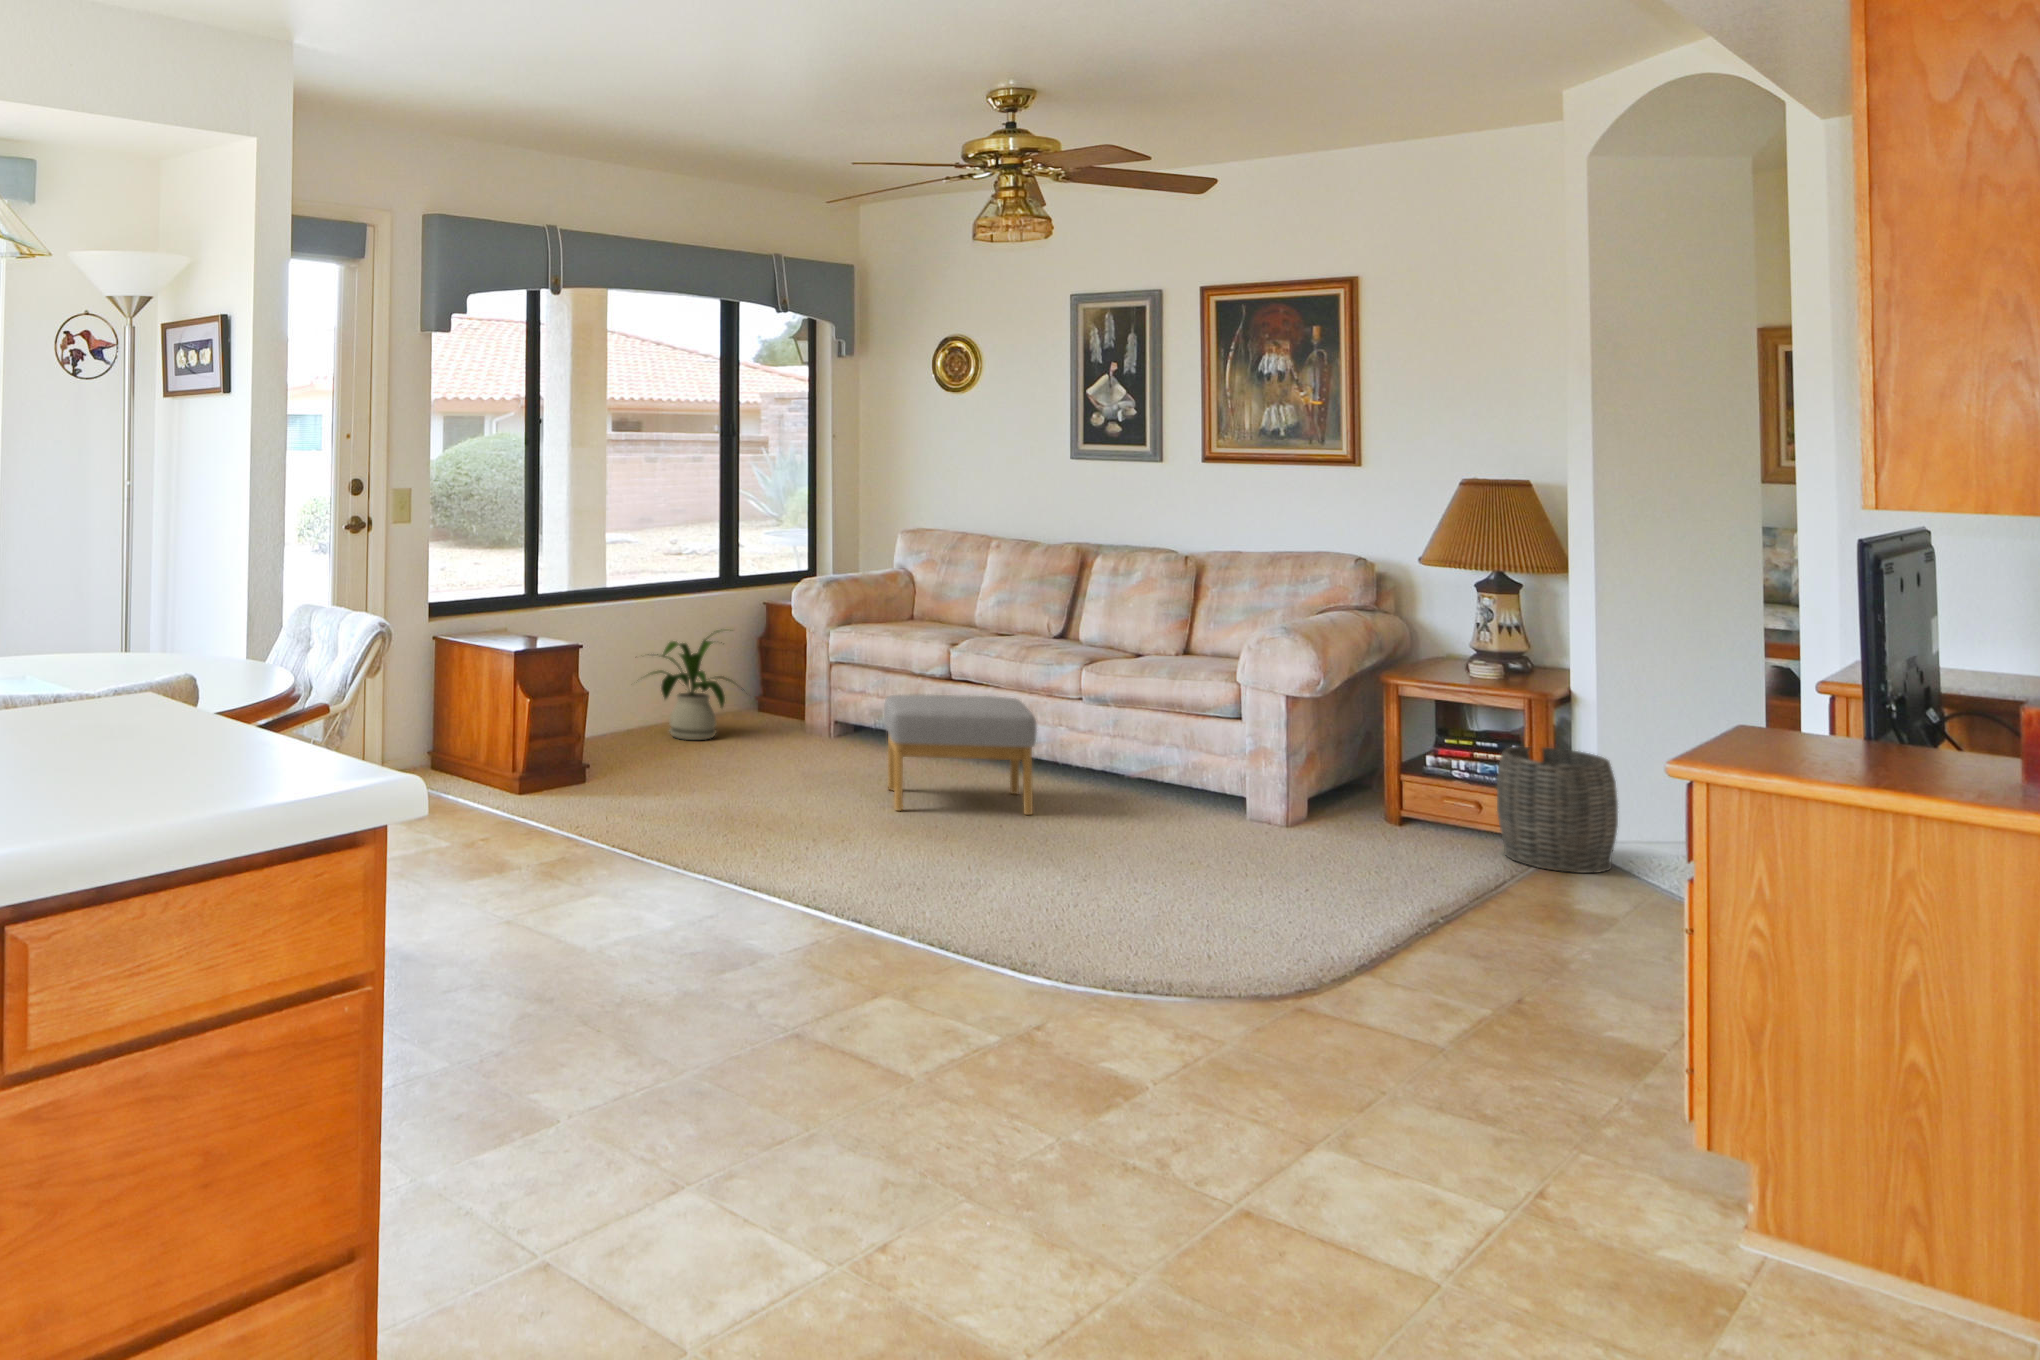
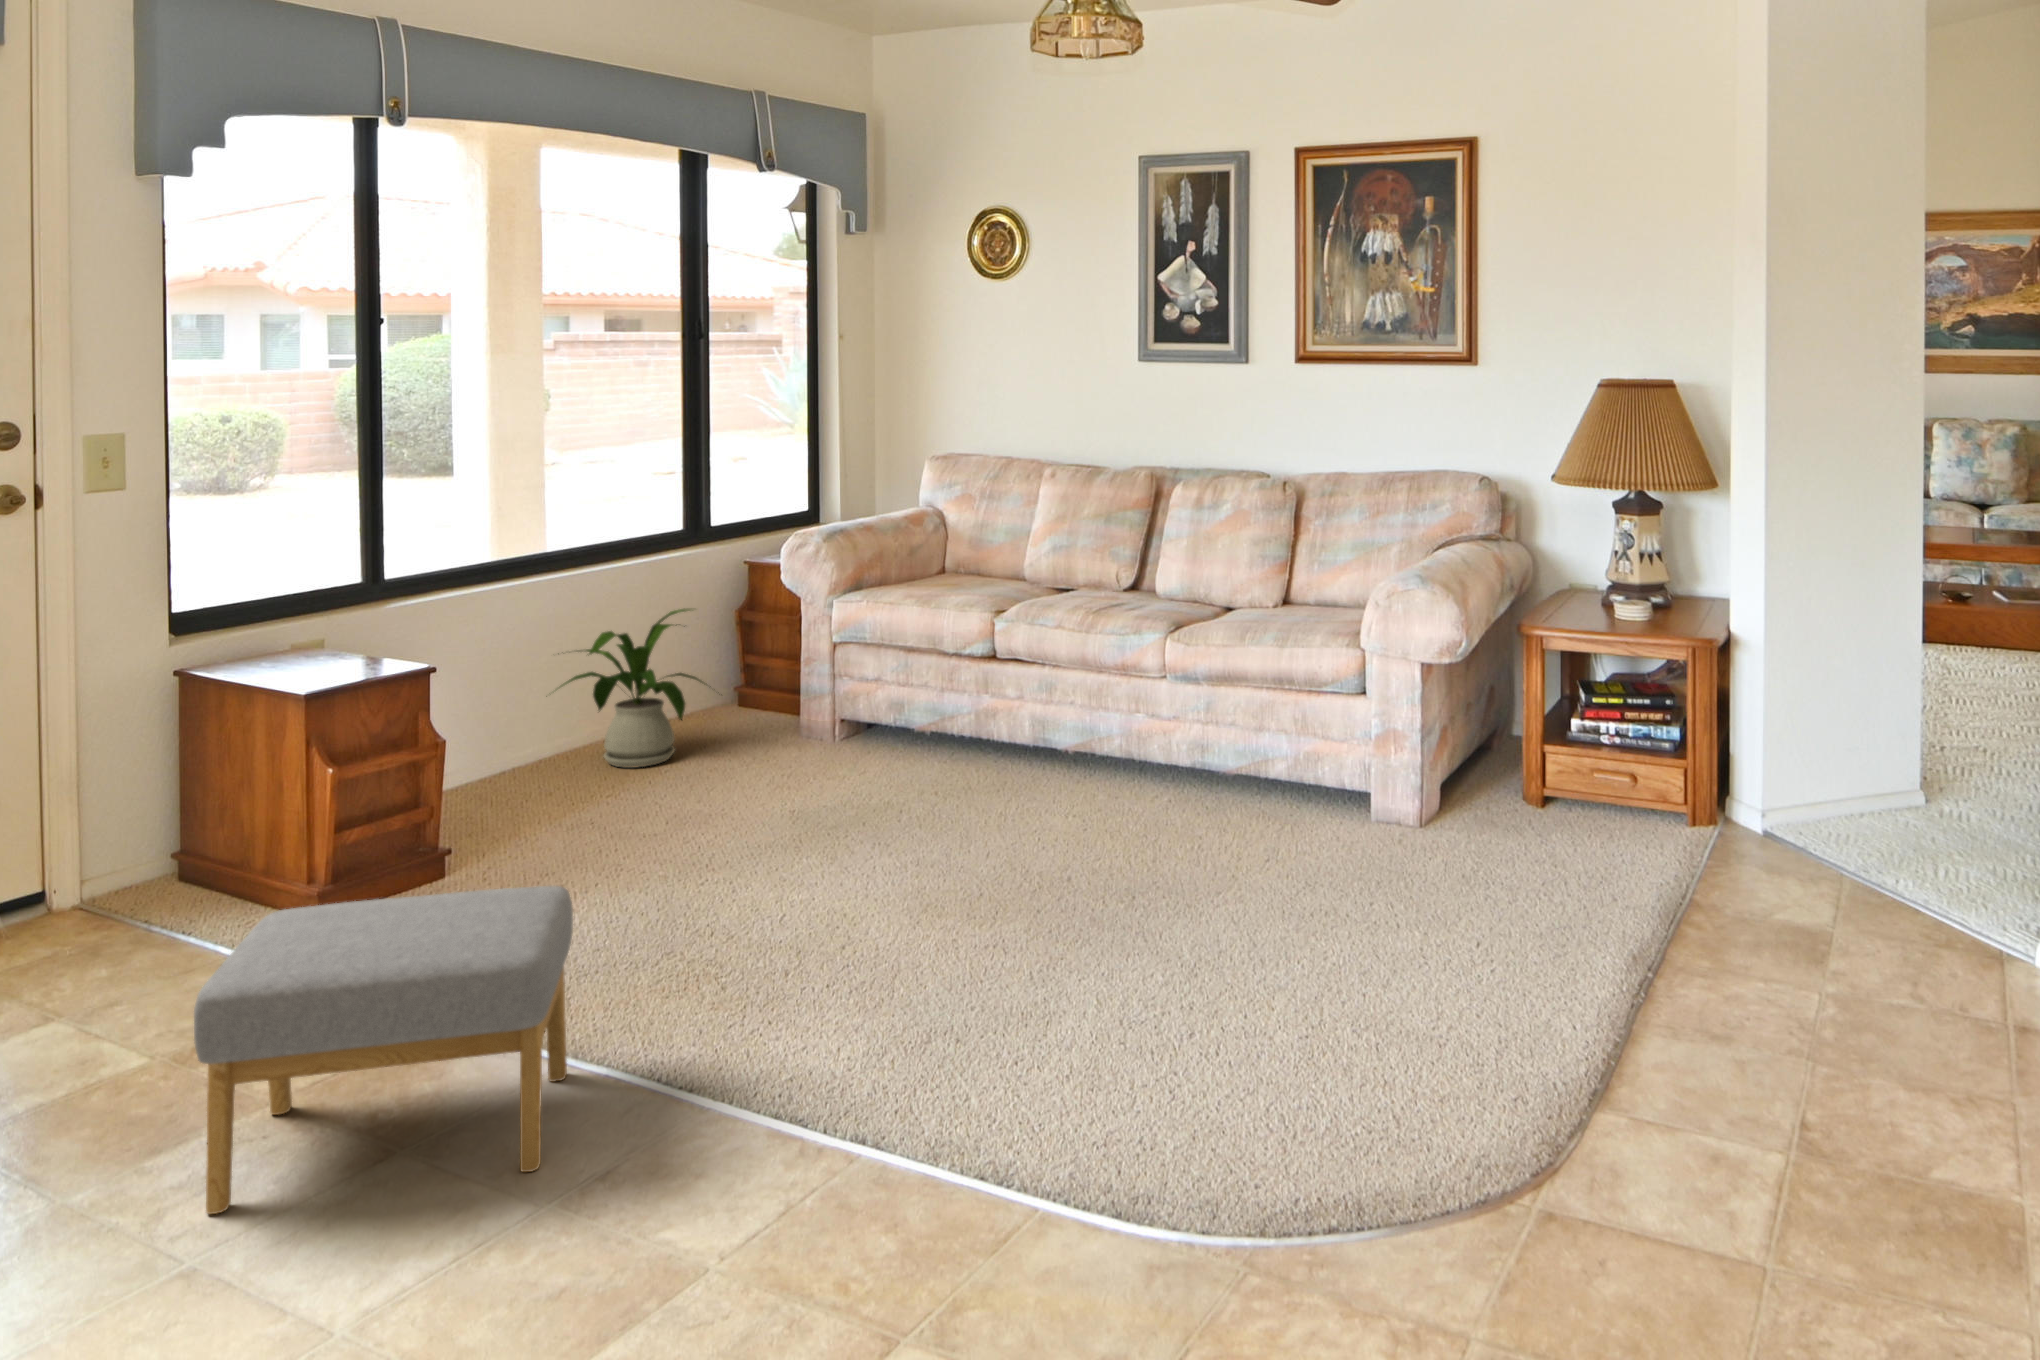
footstool: present [884,694,1037,815] -> present [194,886,573,1214]
woven basket: present [1497,747,1618,873] -> none [1665,706,1799,865]

